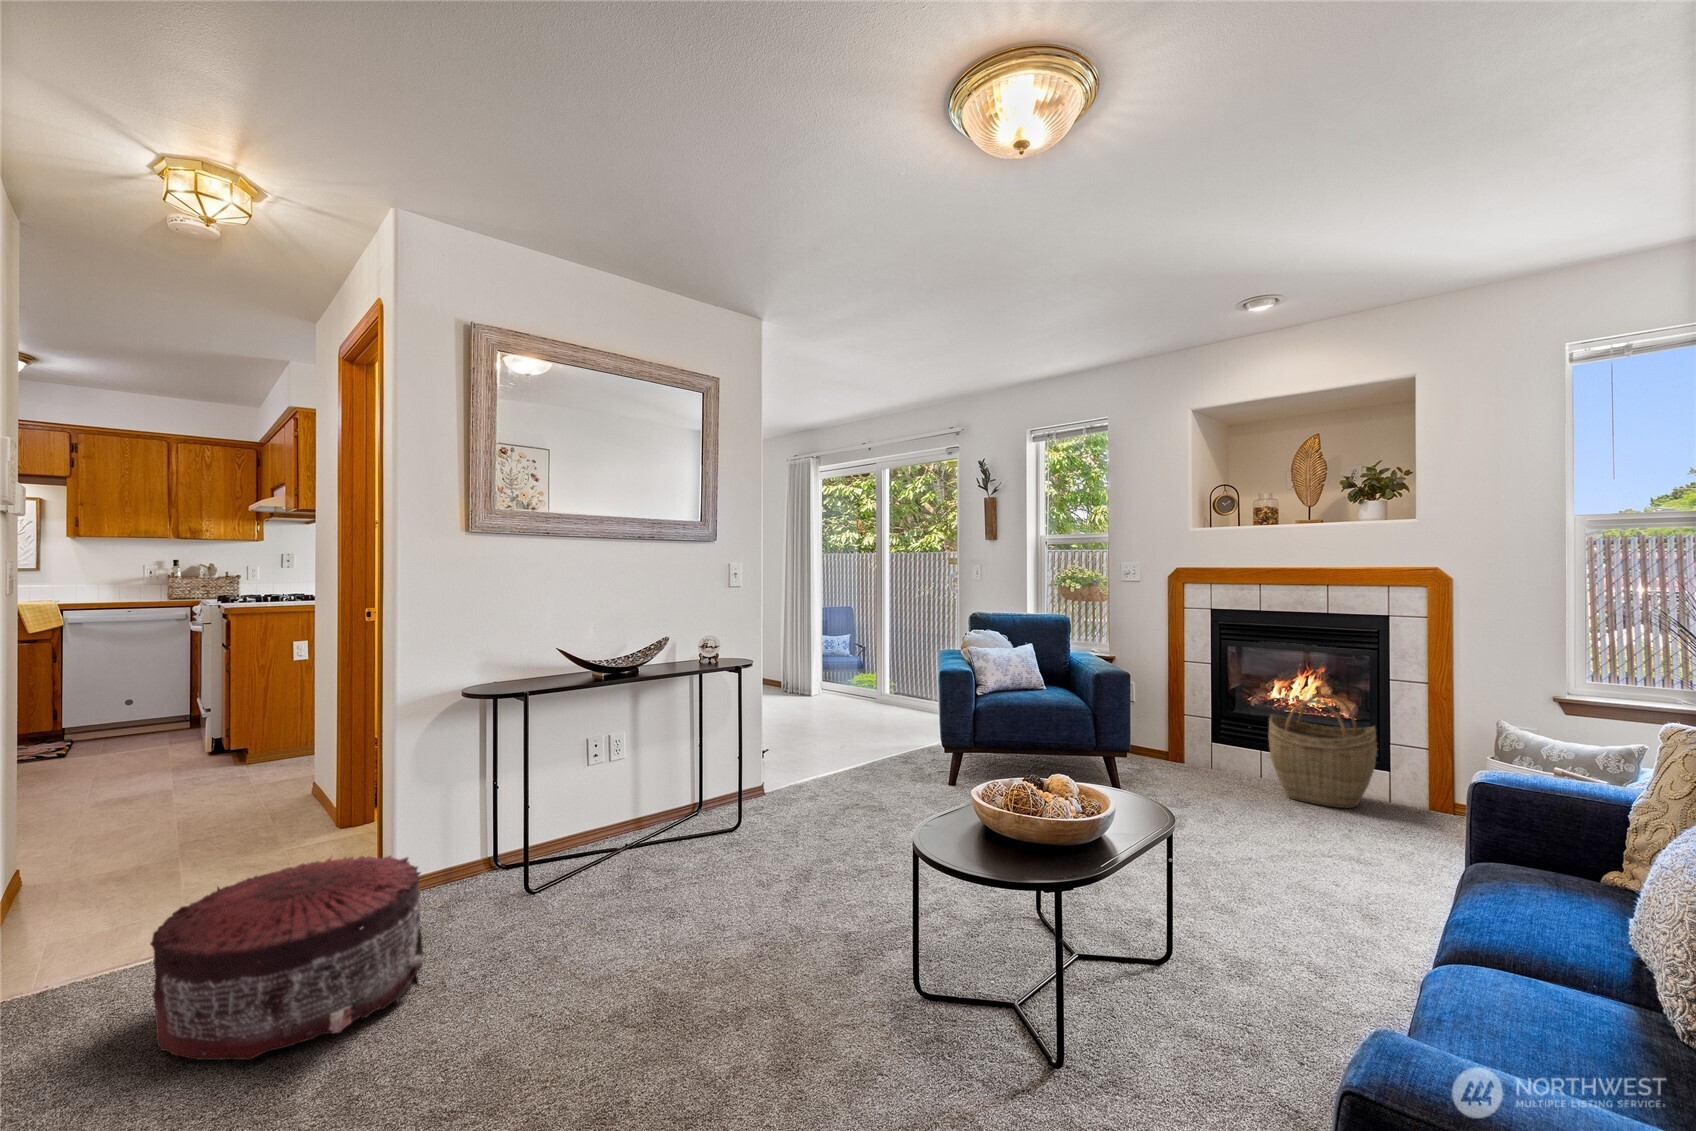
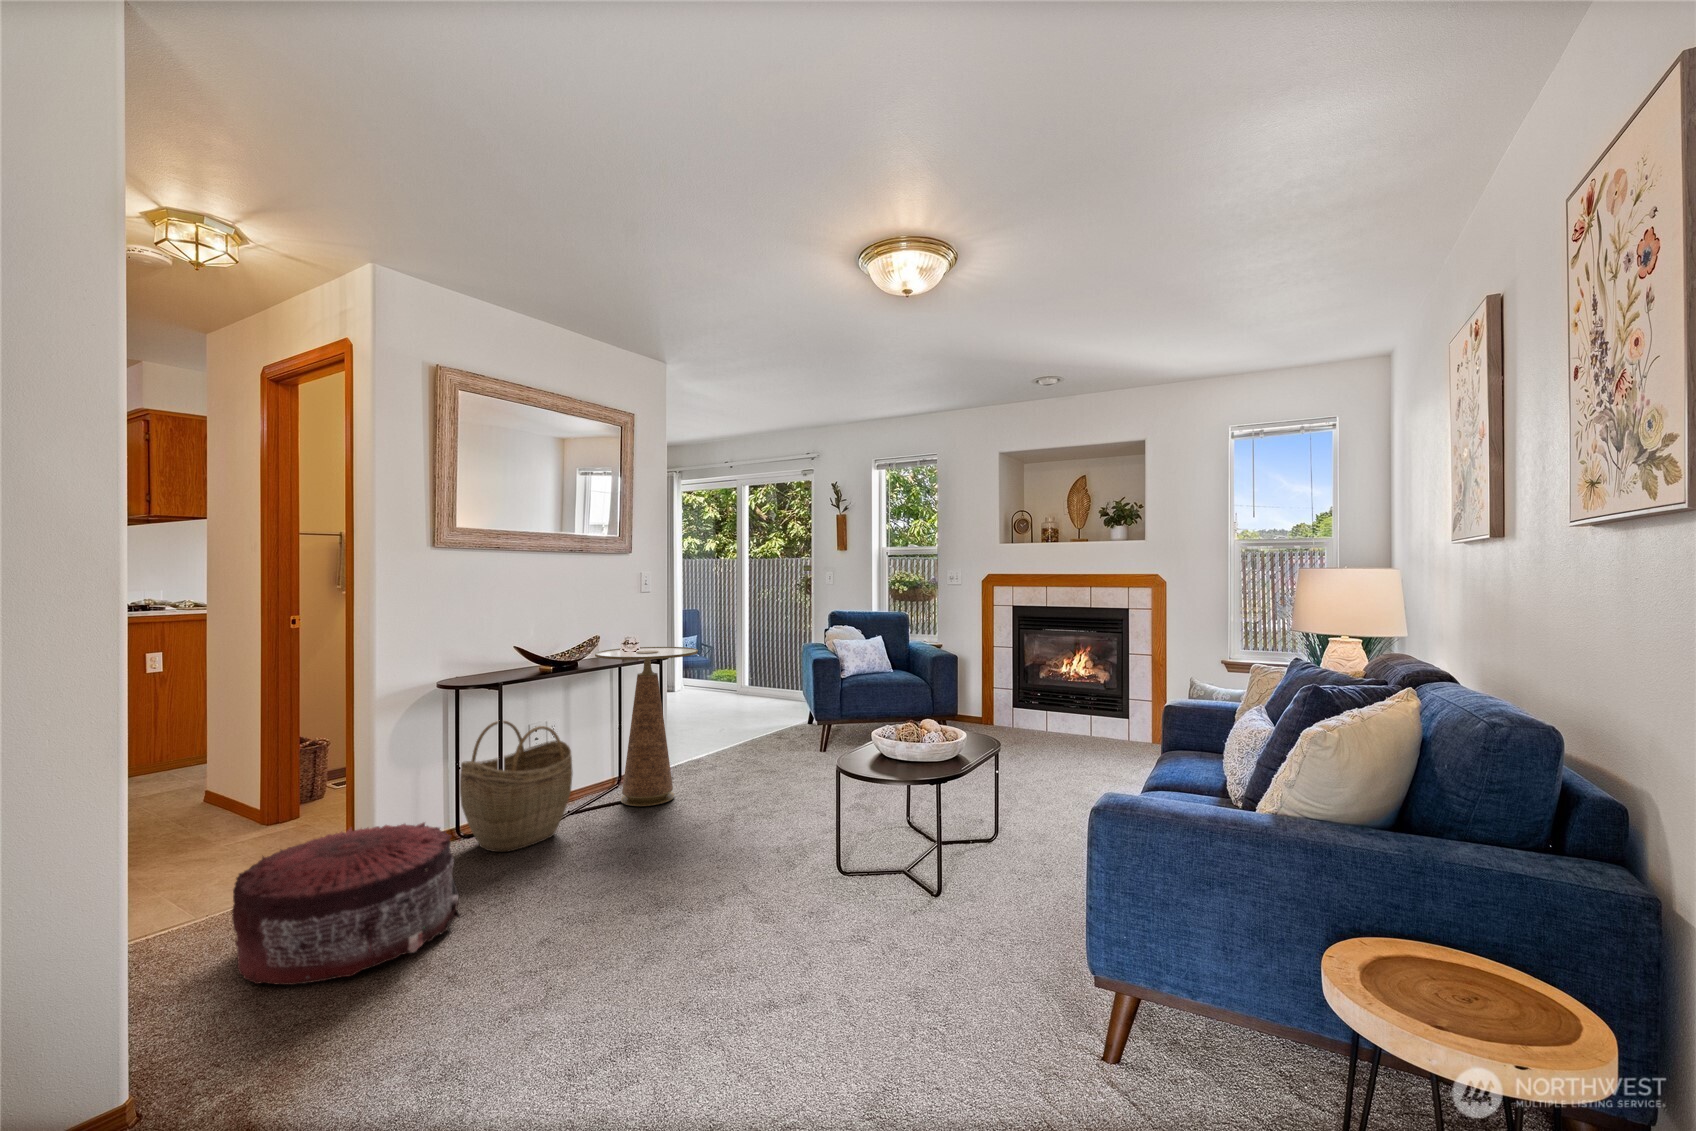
side table: none [660,651,780,843] -> present [595,647,698,806]
woven basket: present [1269,694,1377,808] -> present [460,721,573,852]

